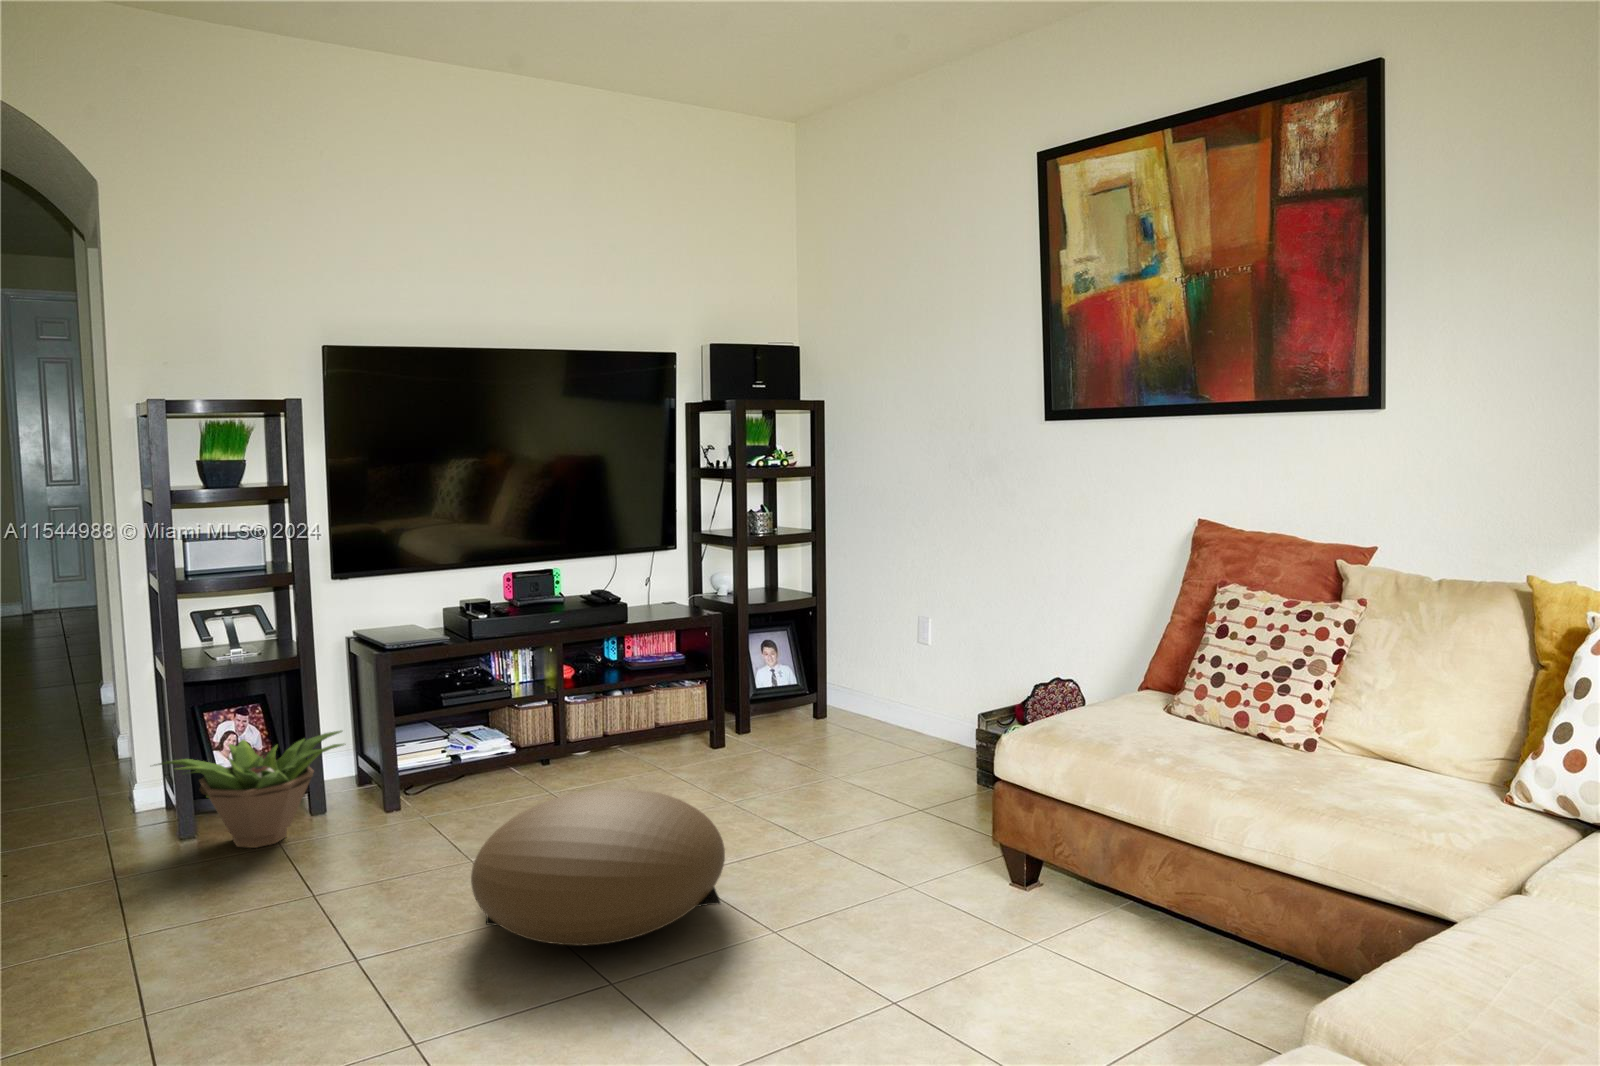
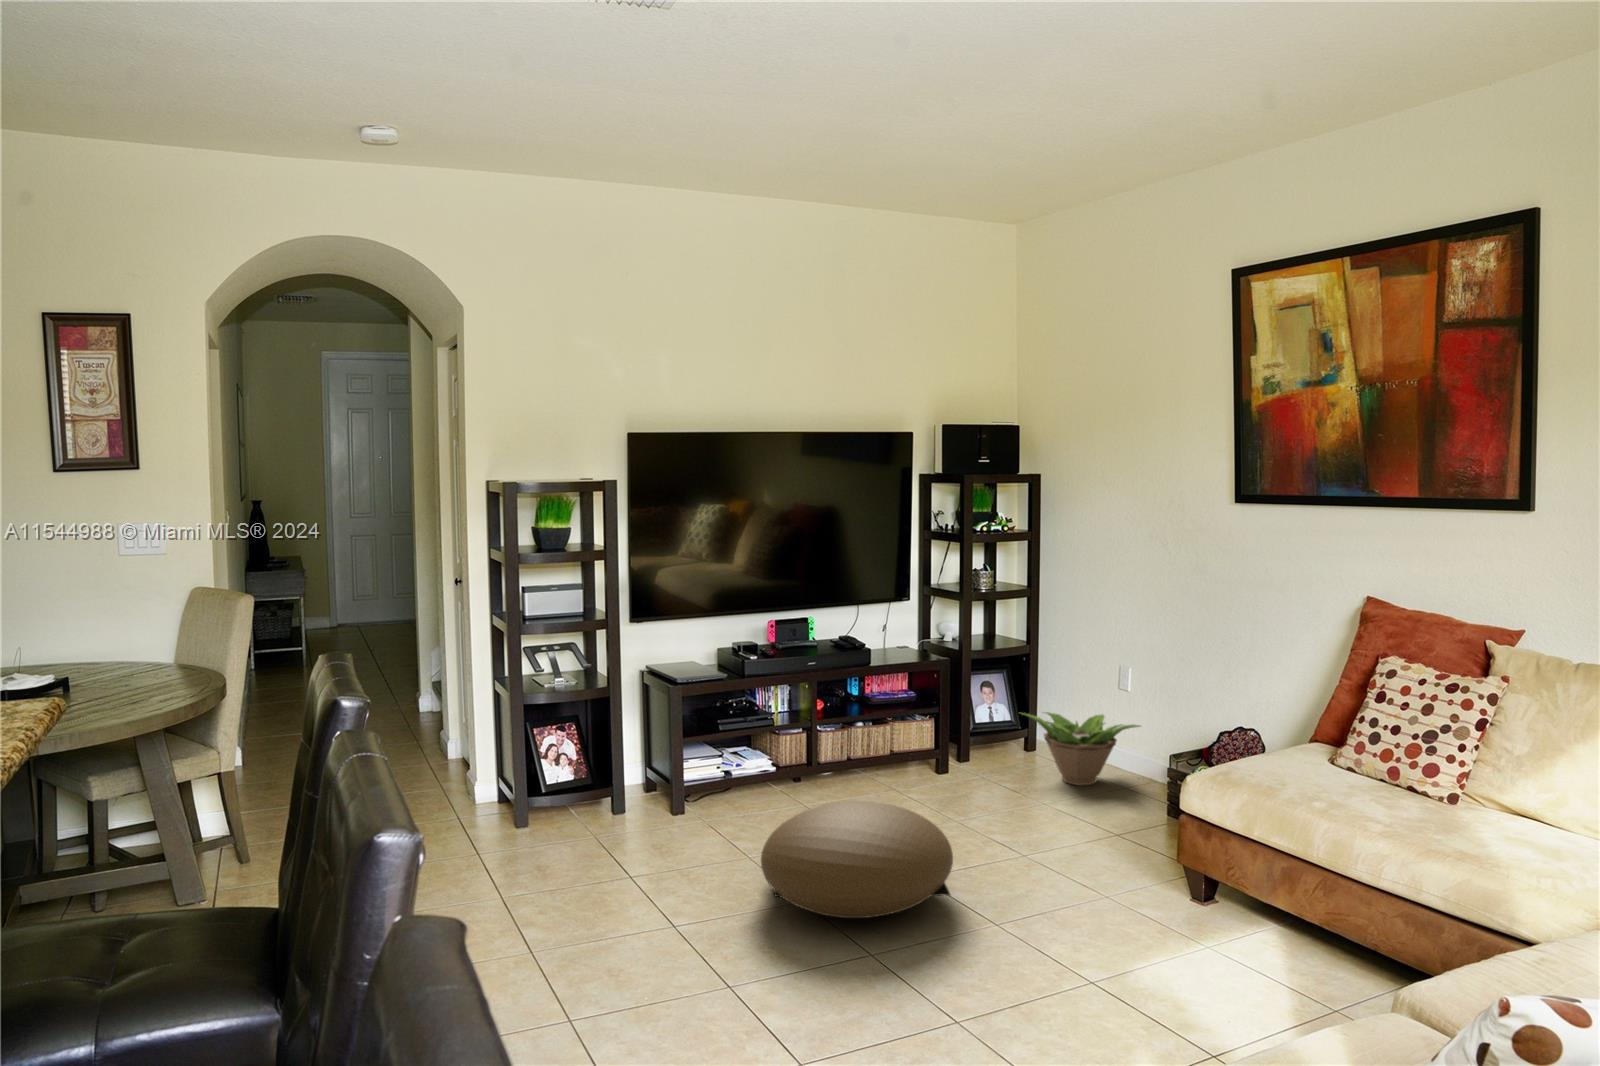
decorative plant: present [154,731,344,848] -> present [1022,712,1140,785]

